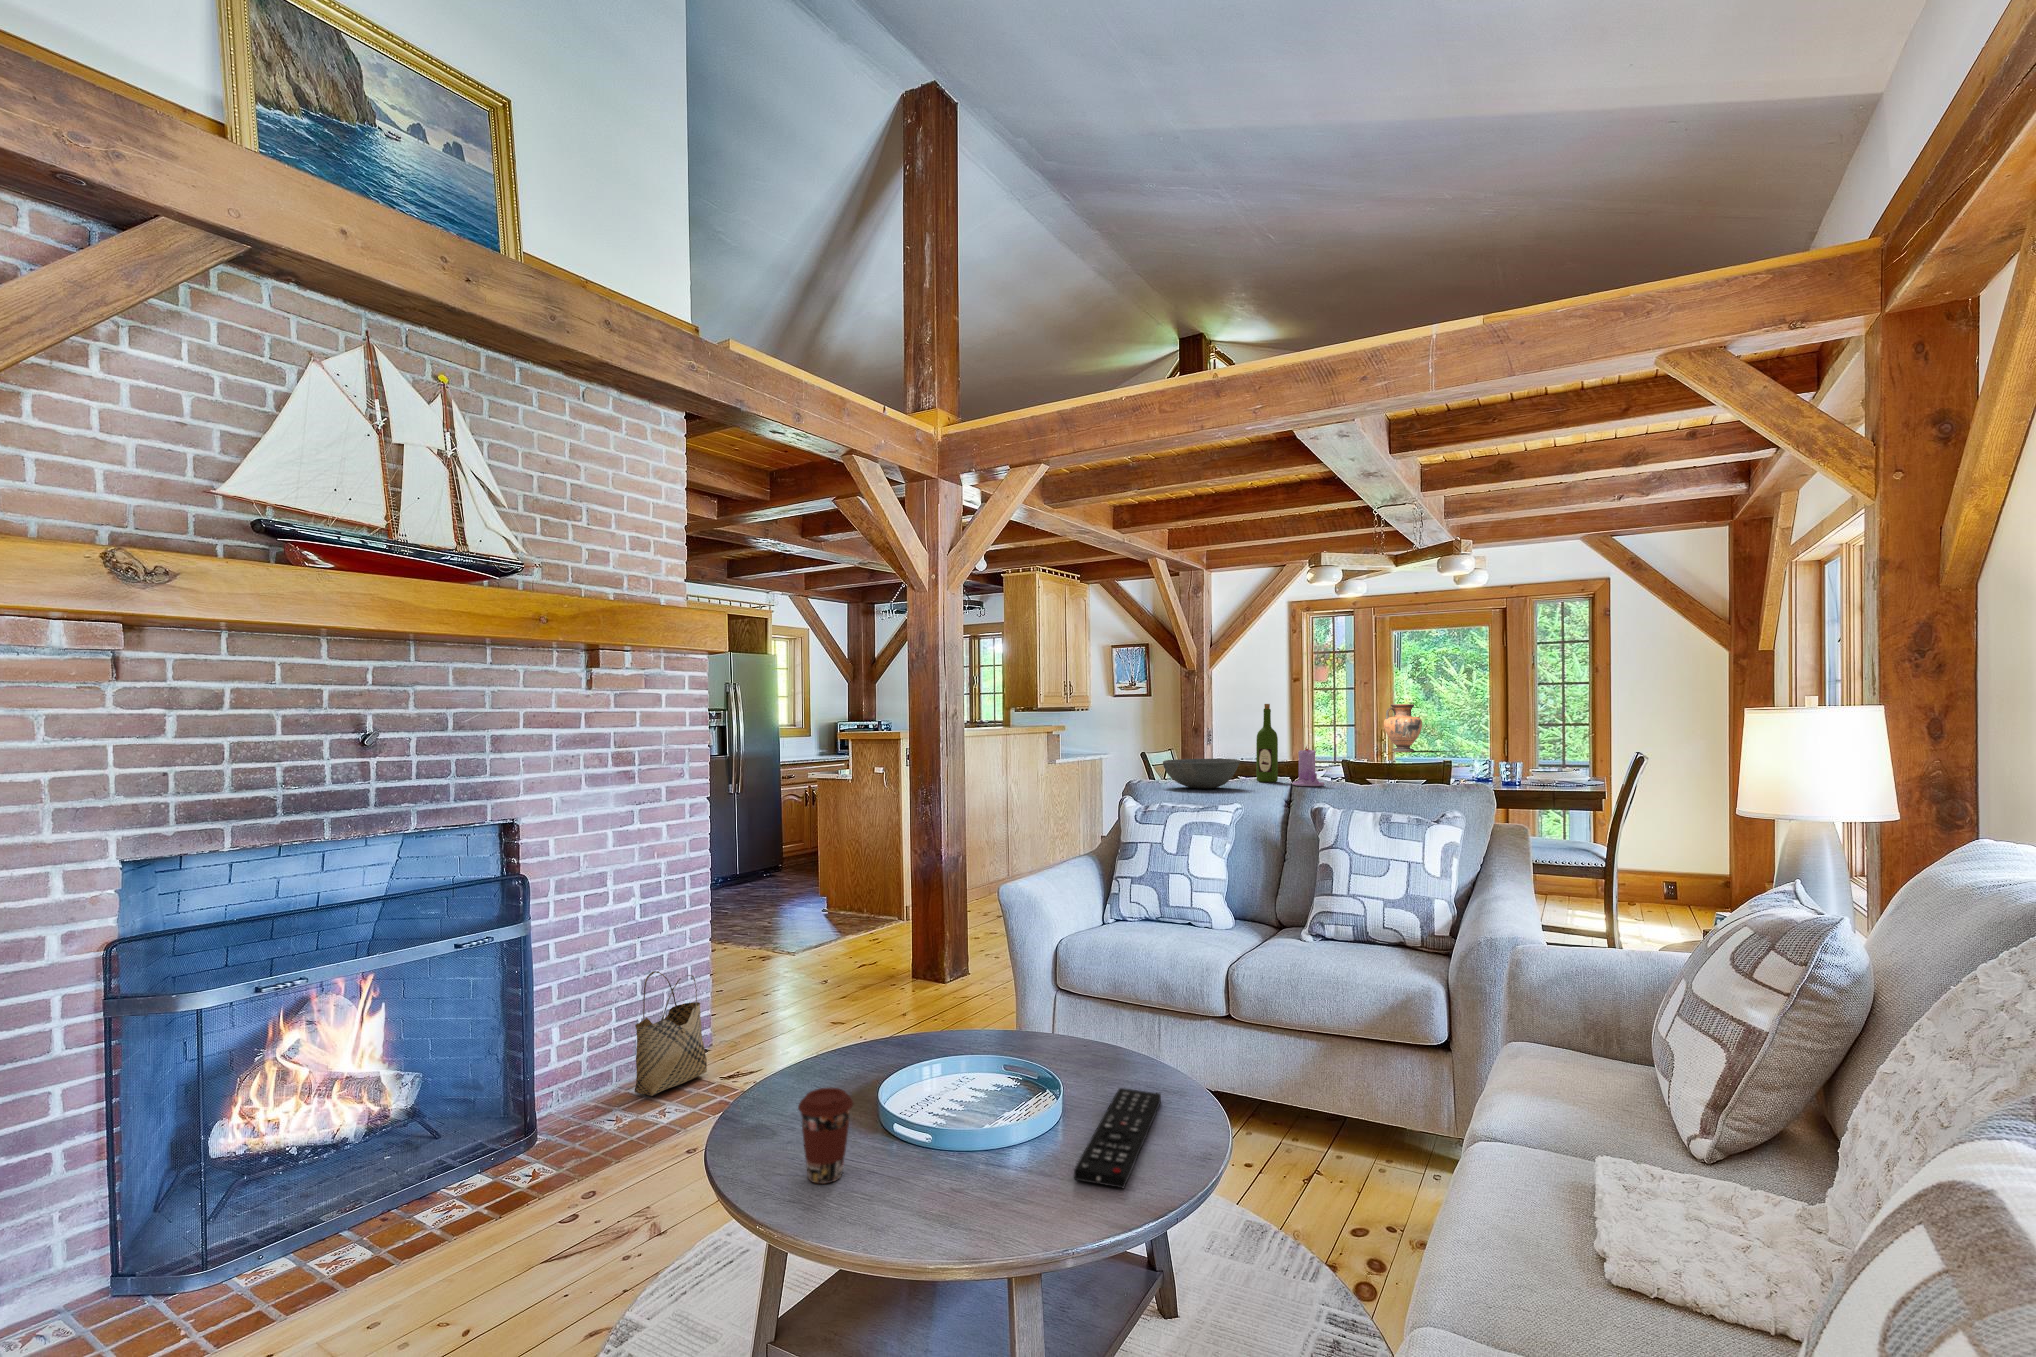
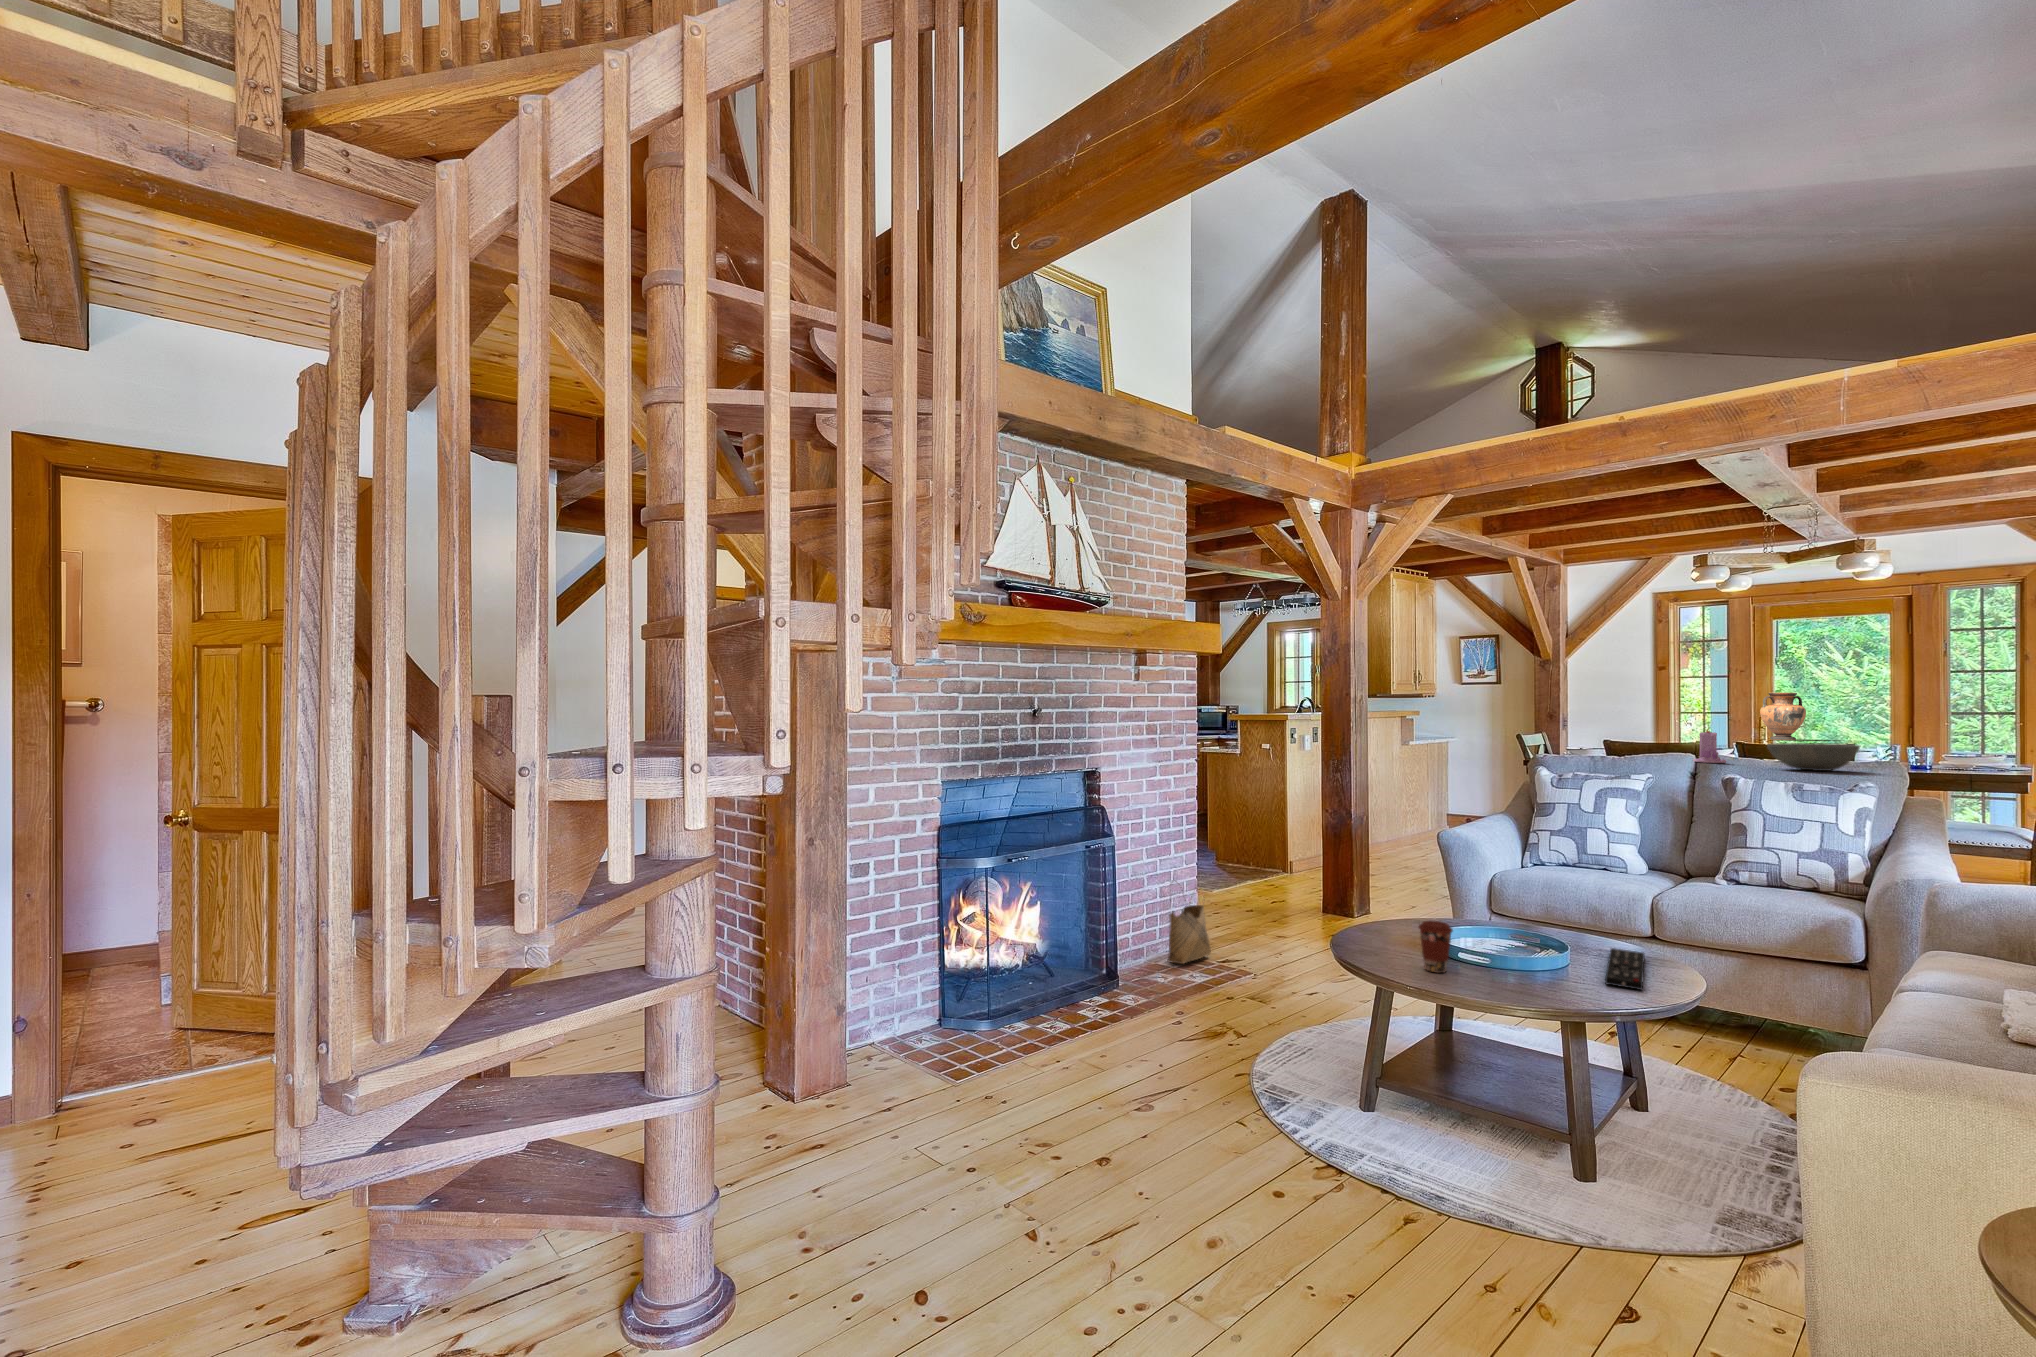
wine bottle: present [1256,704,1278,782] -> none [1654,693,1675,759]
bowl: present [1163,759,1240,789] -> present [1767,743,1860,771]

